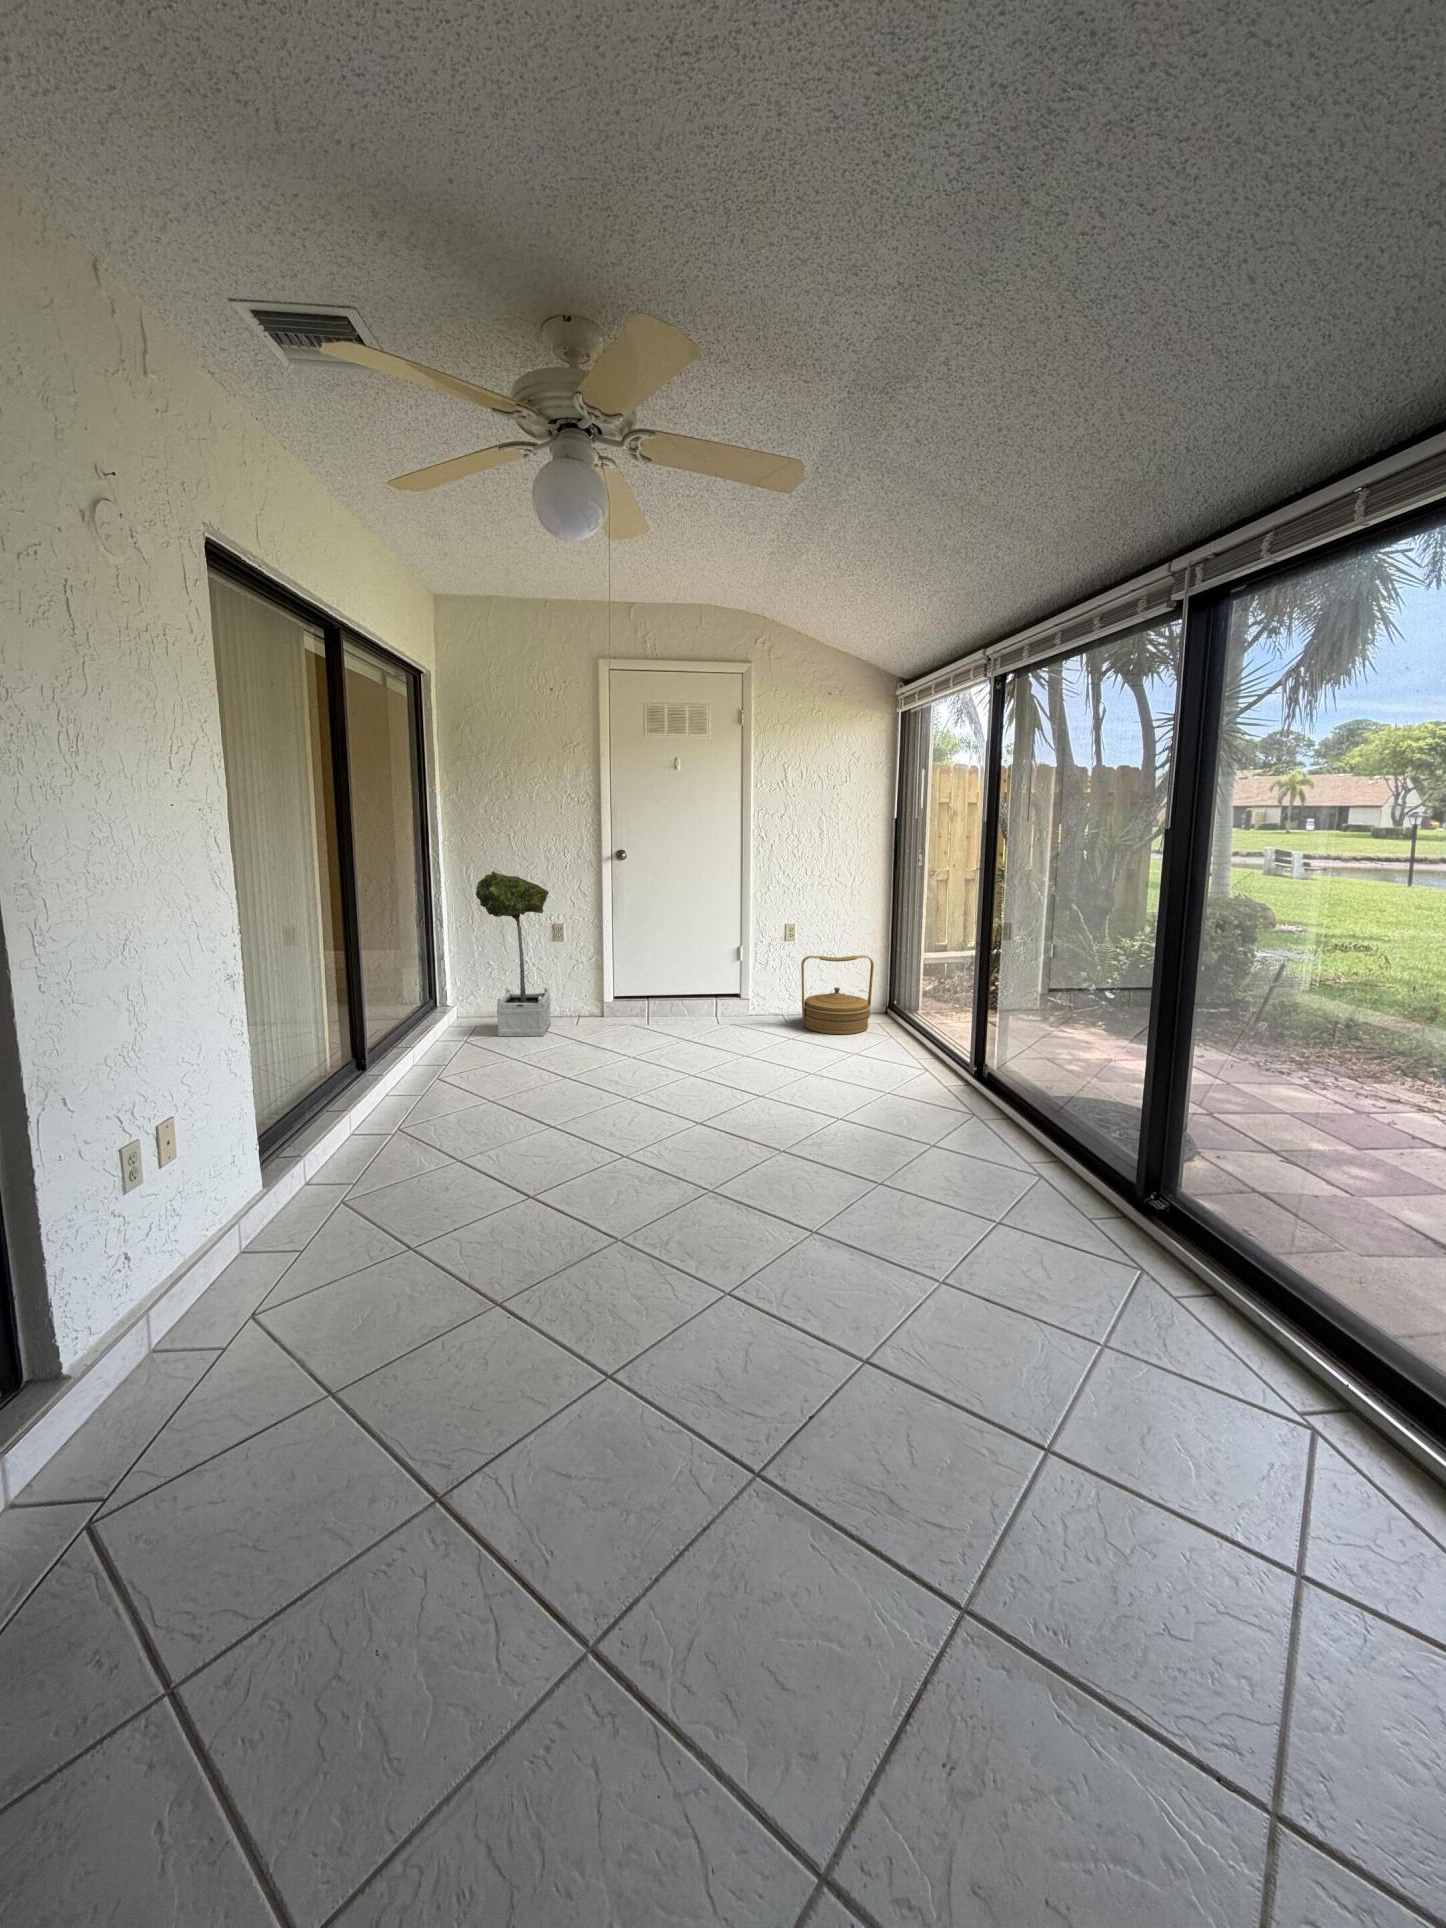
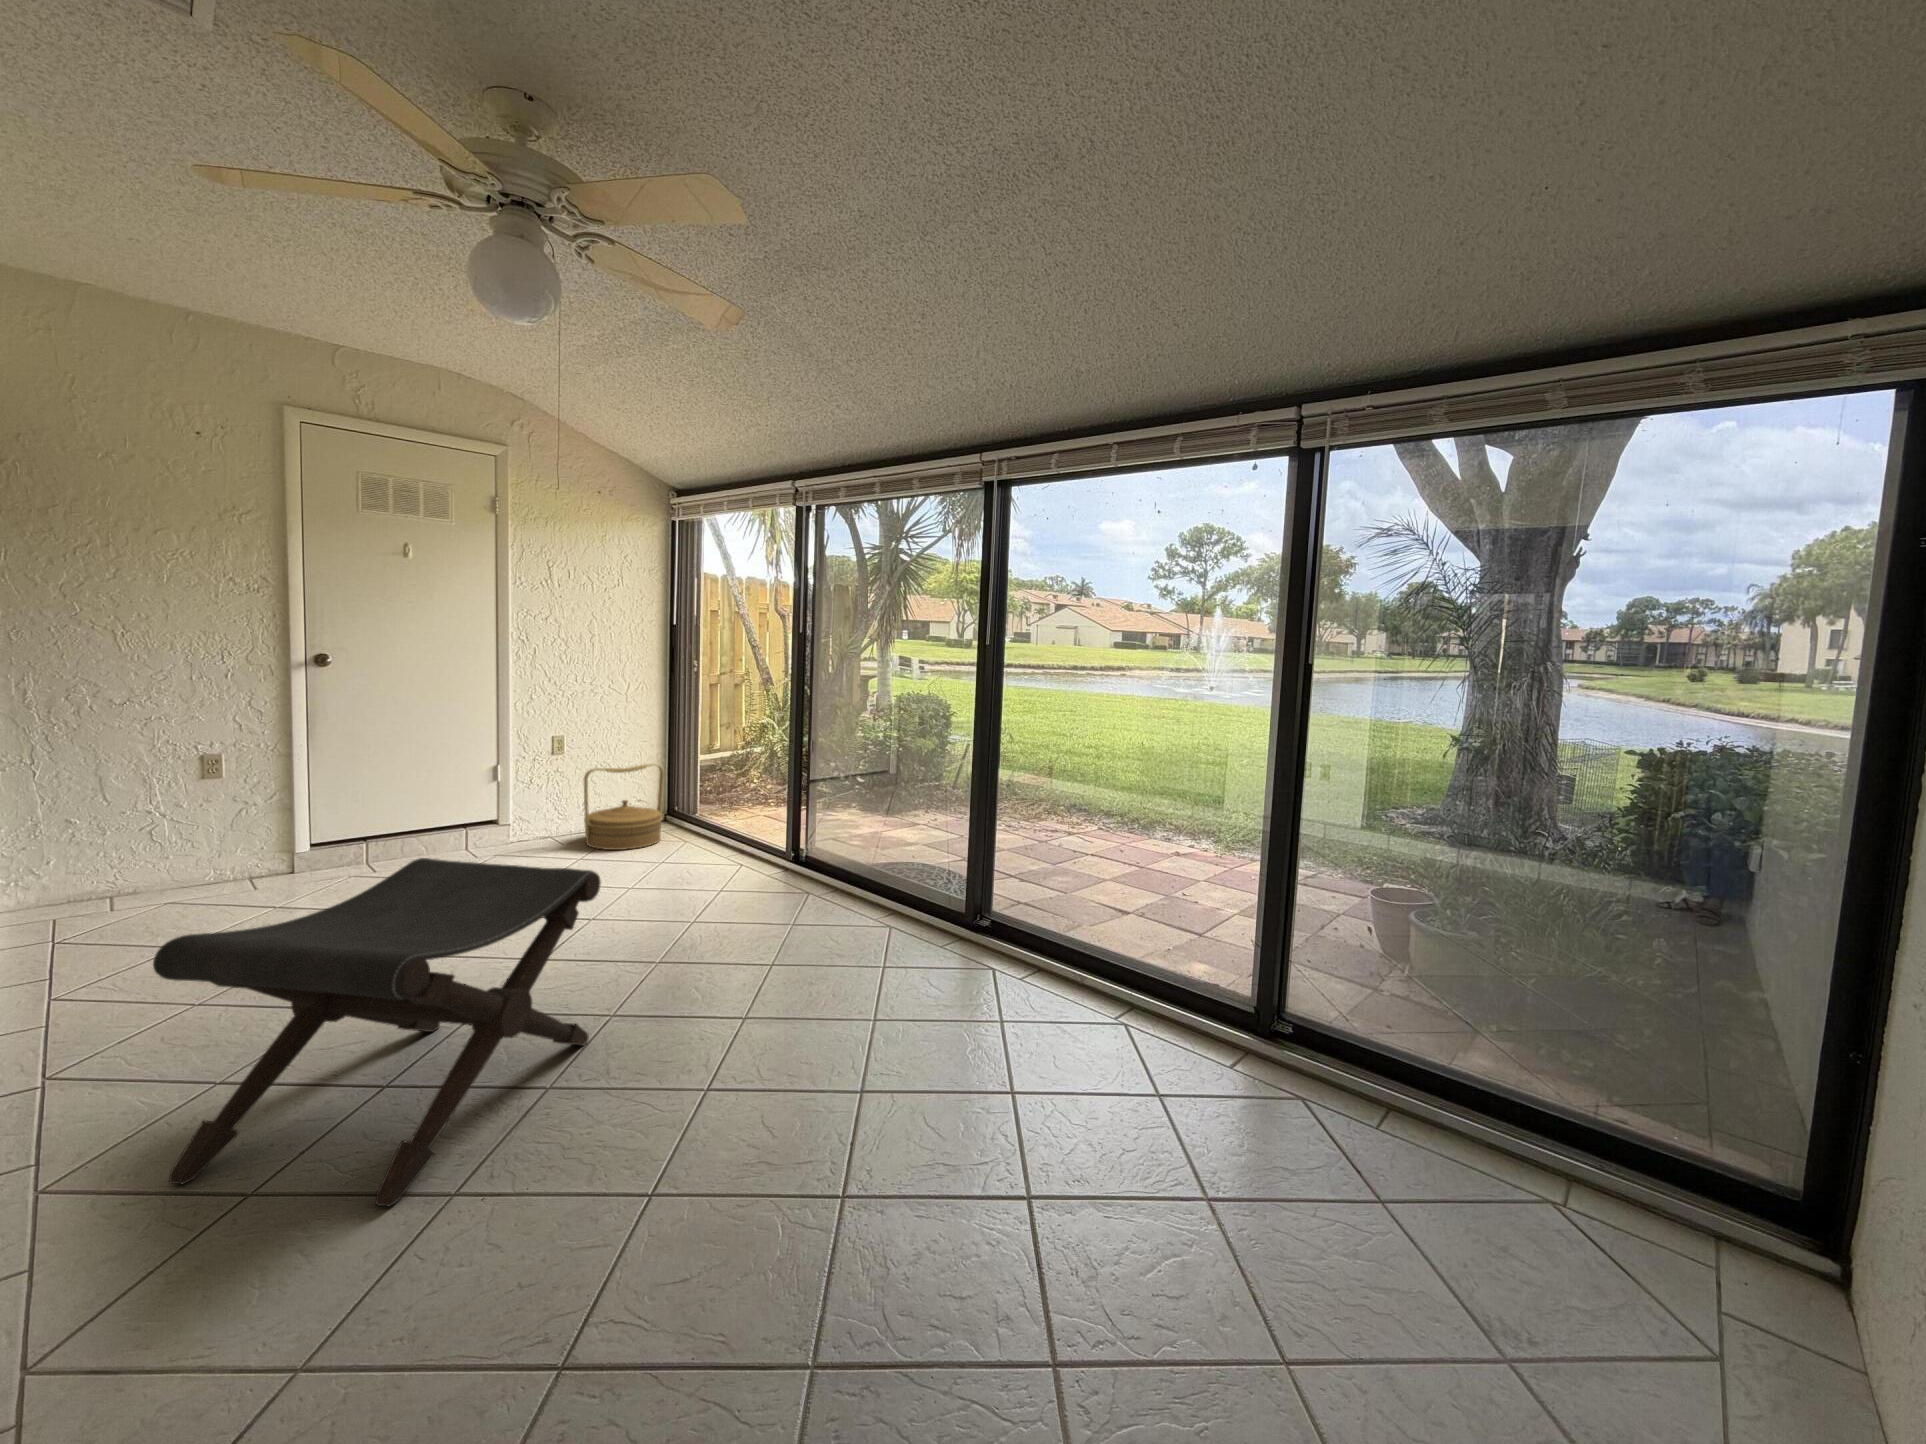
potted tree: present [476,871,551,1036] -> none [39,678,198,930]
footstool: none [387,1018,683,1289] -> present [153,858,601,1206]

